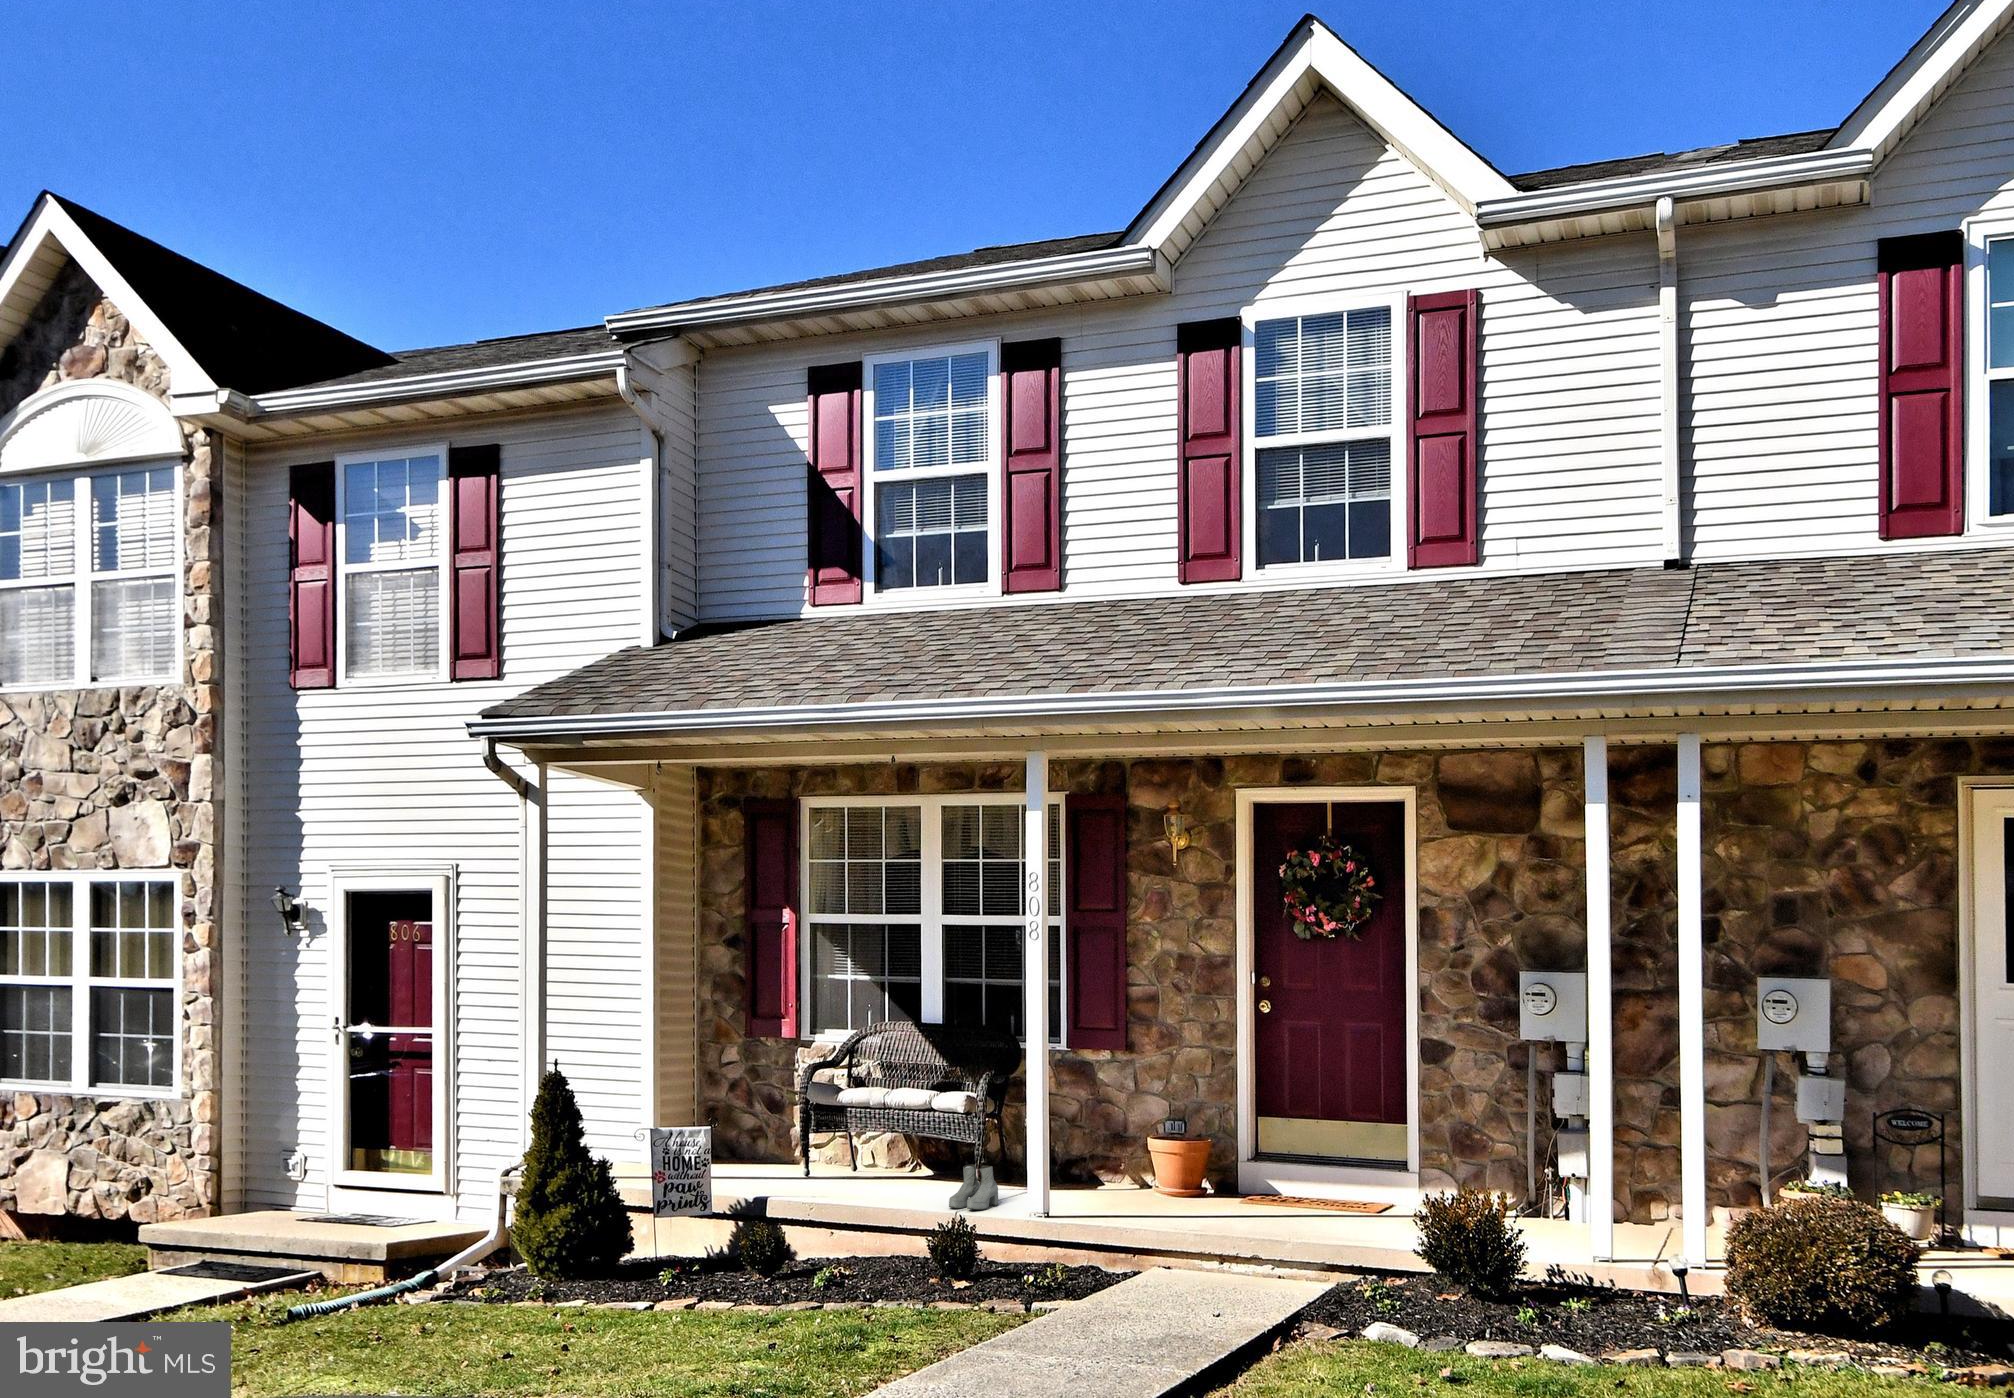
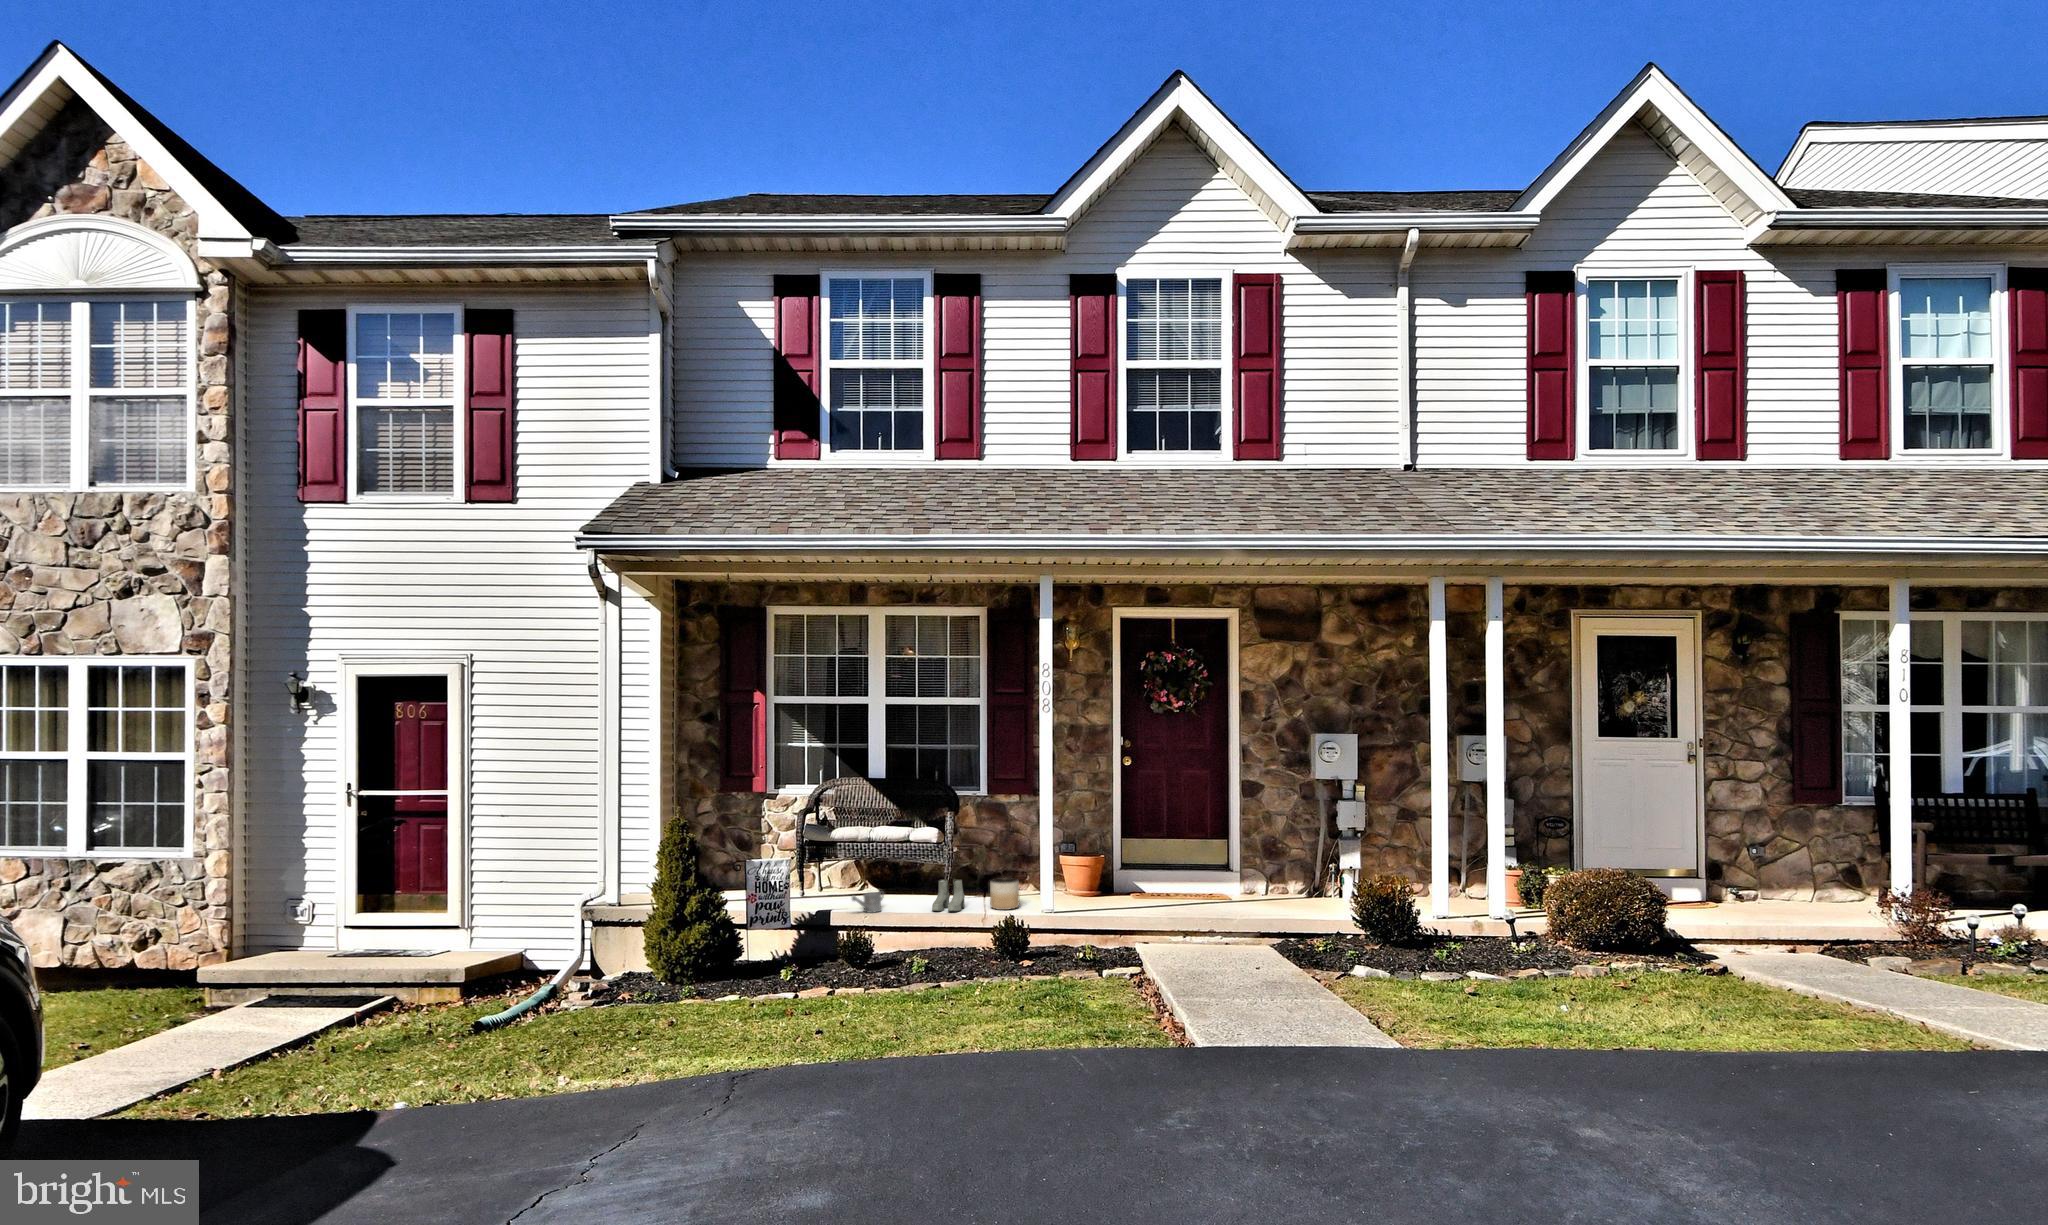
planter: none [1030,1168,1071,1211] -> present [990,878,1020,910]
watering can: none [843,1177,897,1205] -> present [852,891,884,913]

